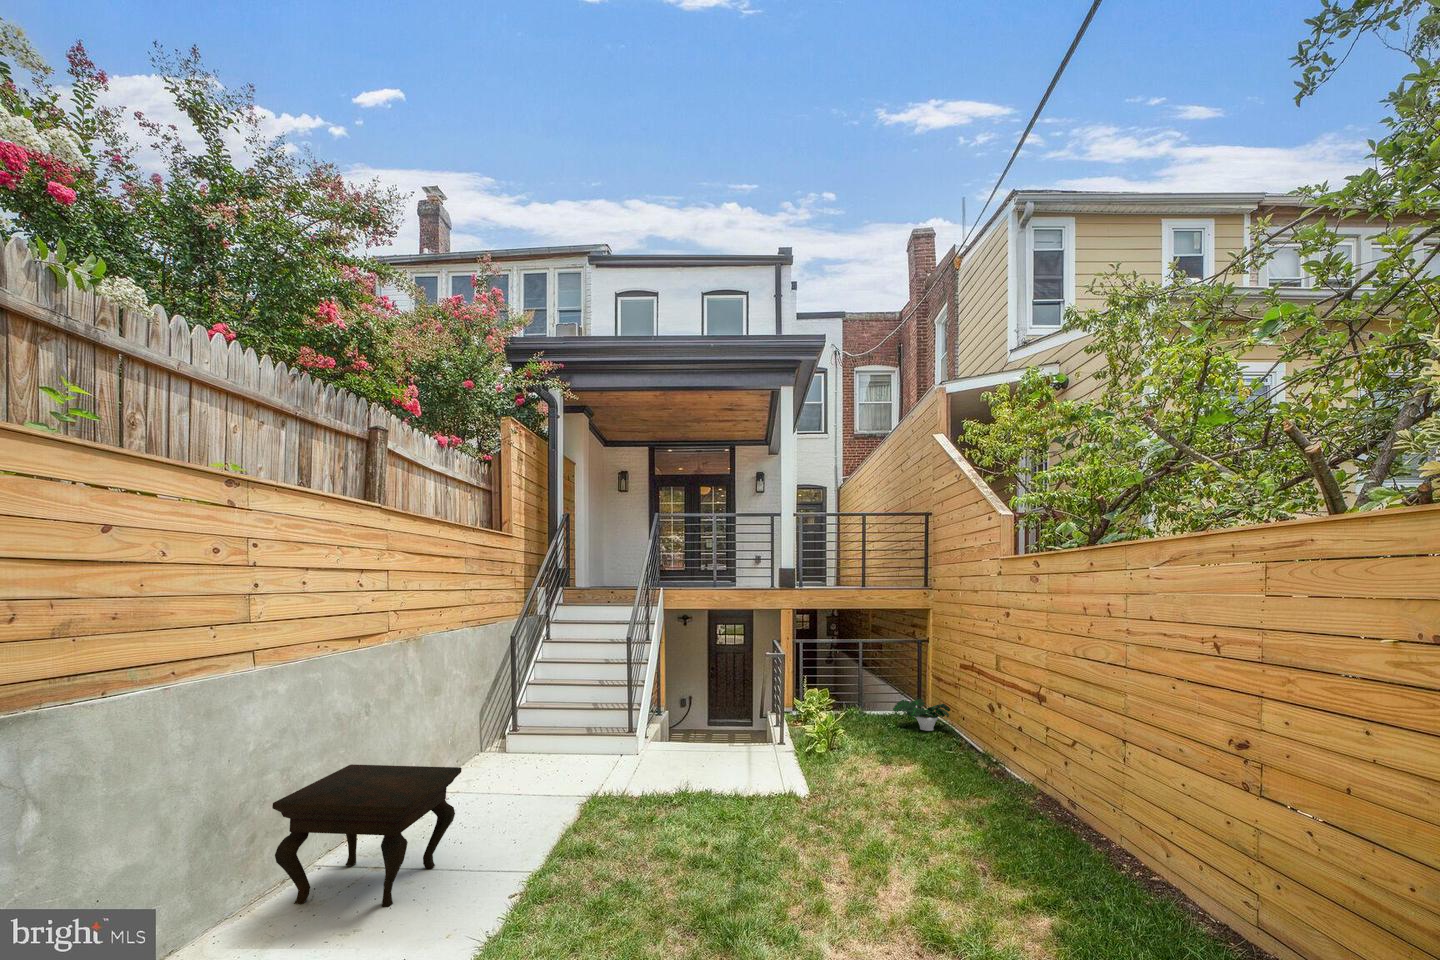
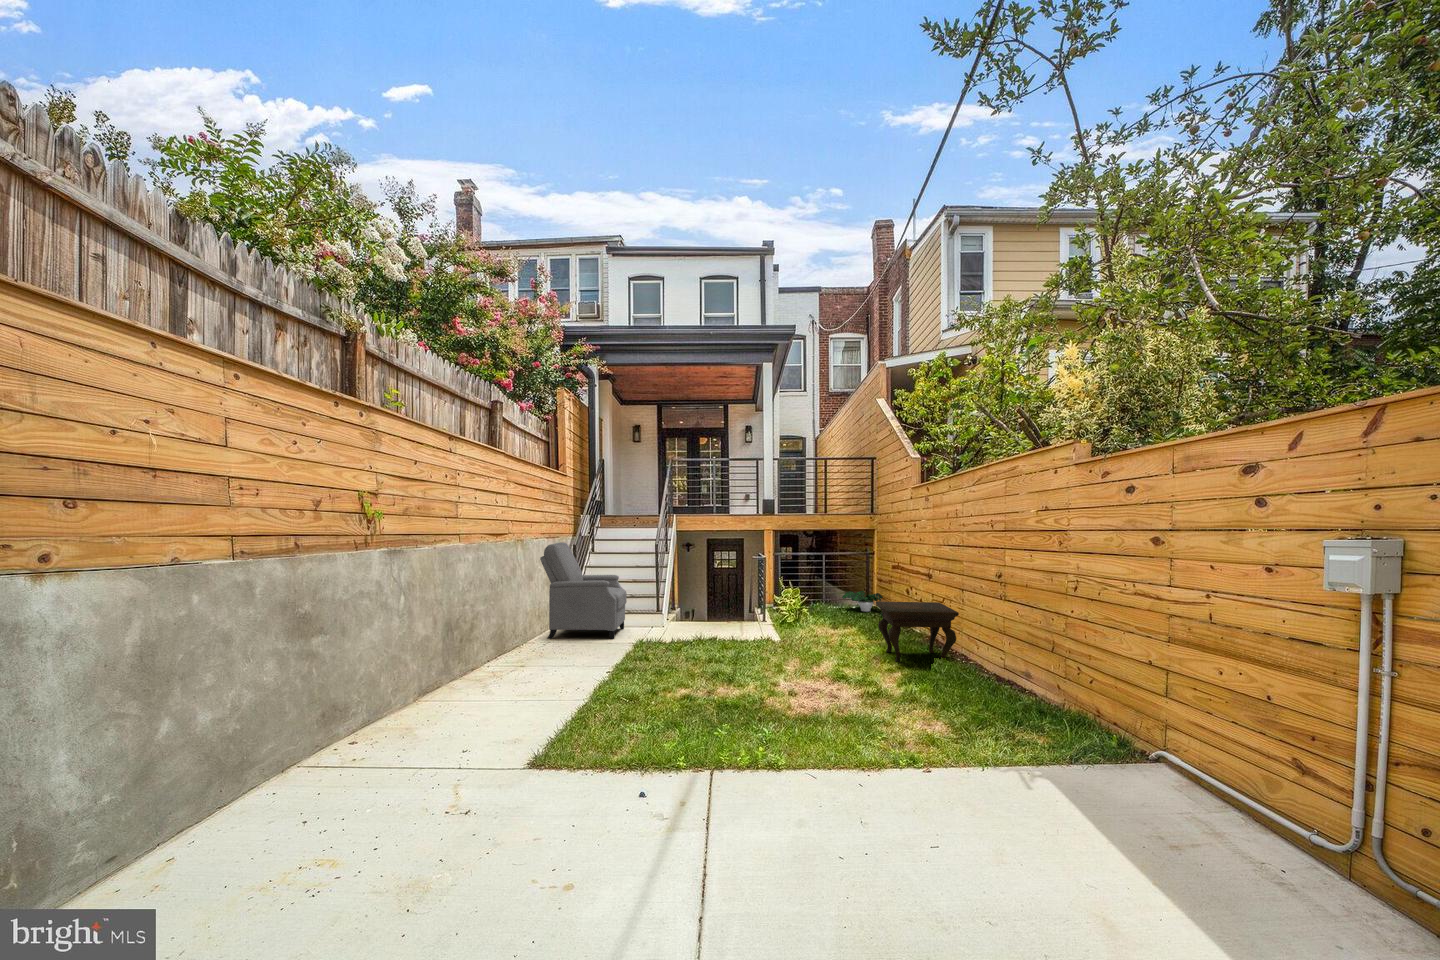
chair: none [448,637,580,794] -> present [540,543,627,639]
side table: present [272,764,462,907] -> present [876,602,959,662]

